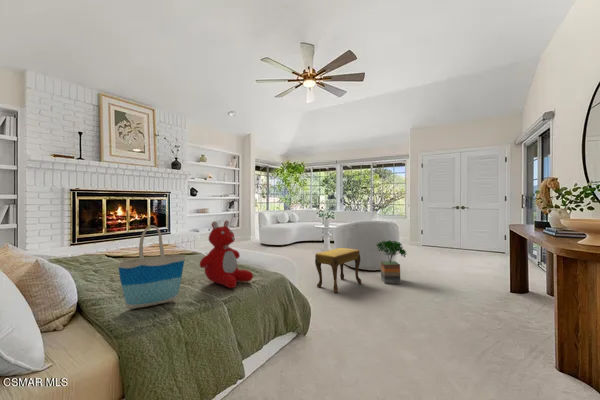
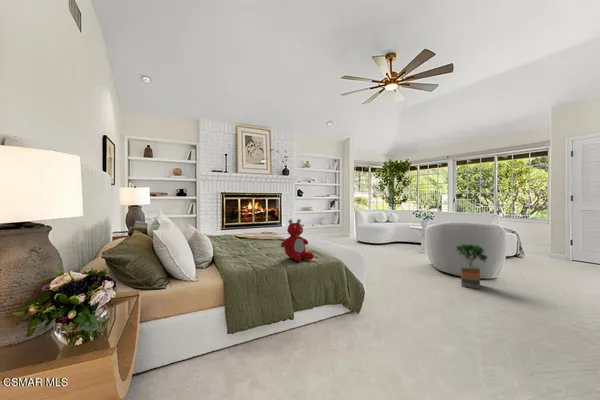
tote bag: present [119,225,185,309] -> none [239,221,271,264]
footstool: present [315,248,361,293] -> none [388,248,436,287]

